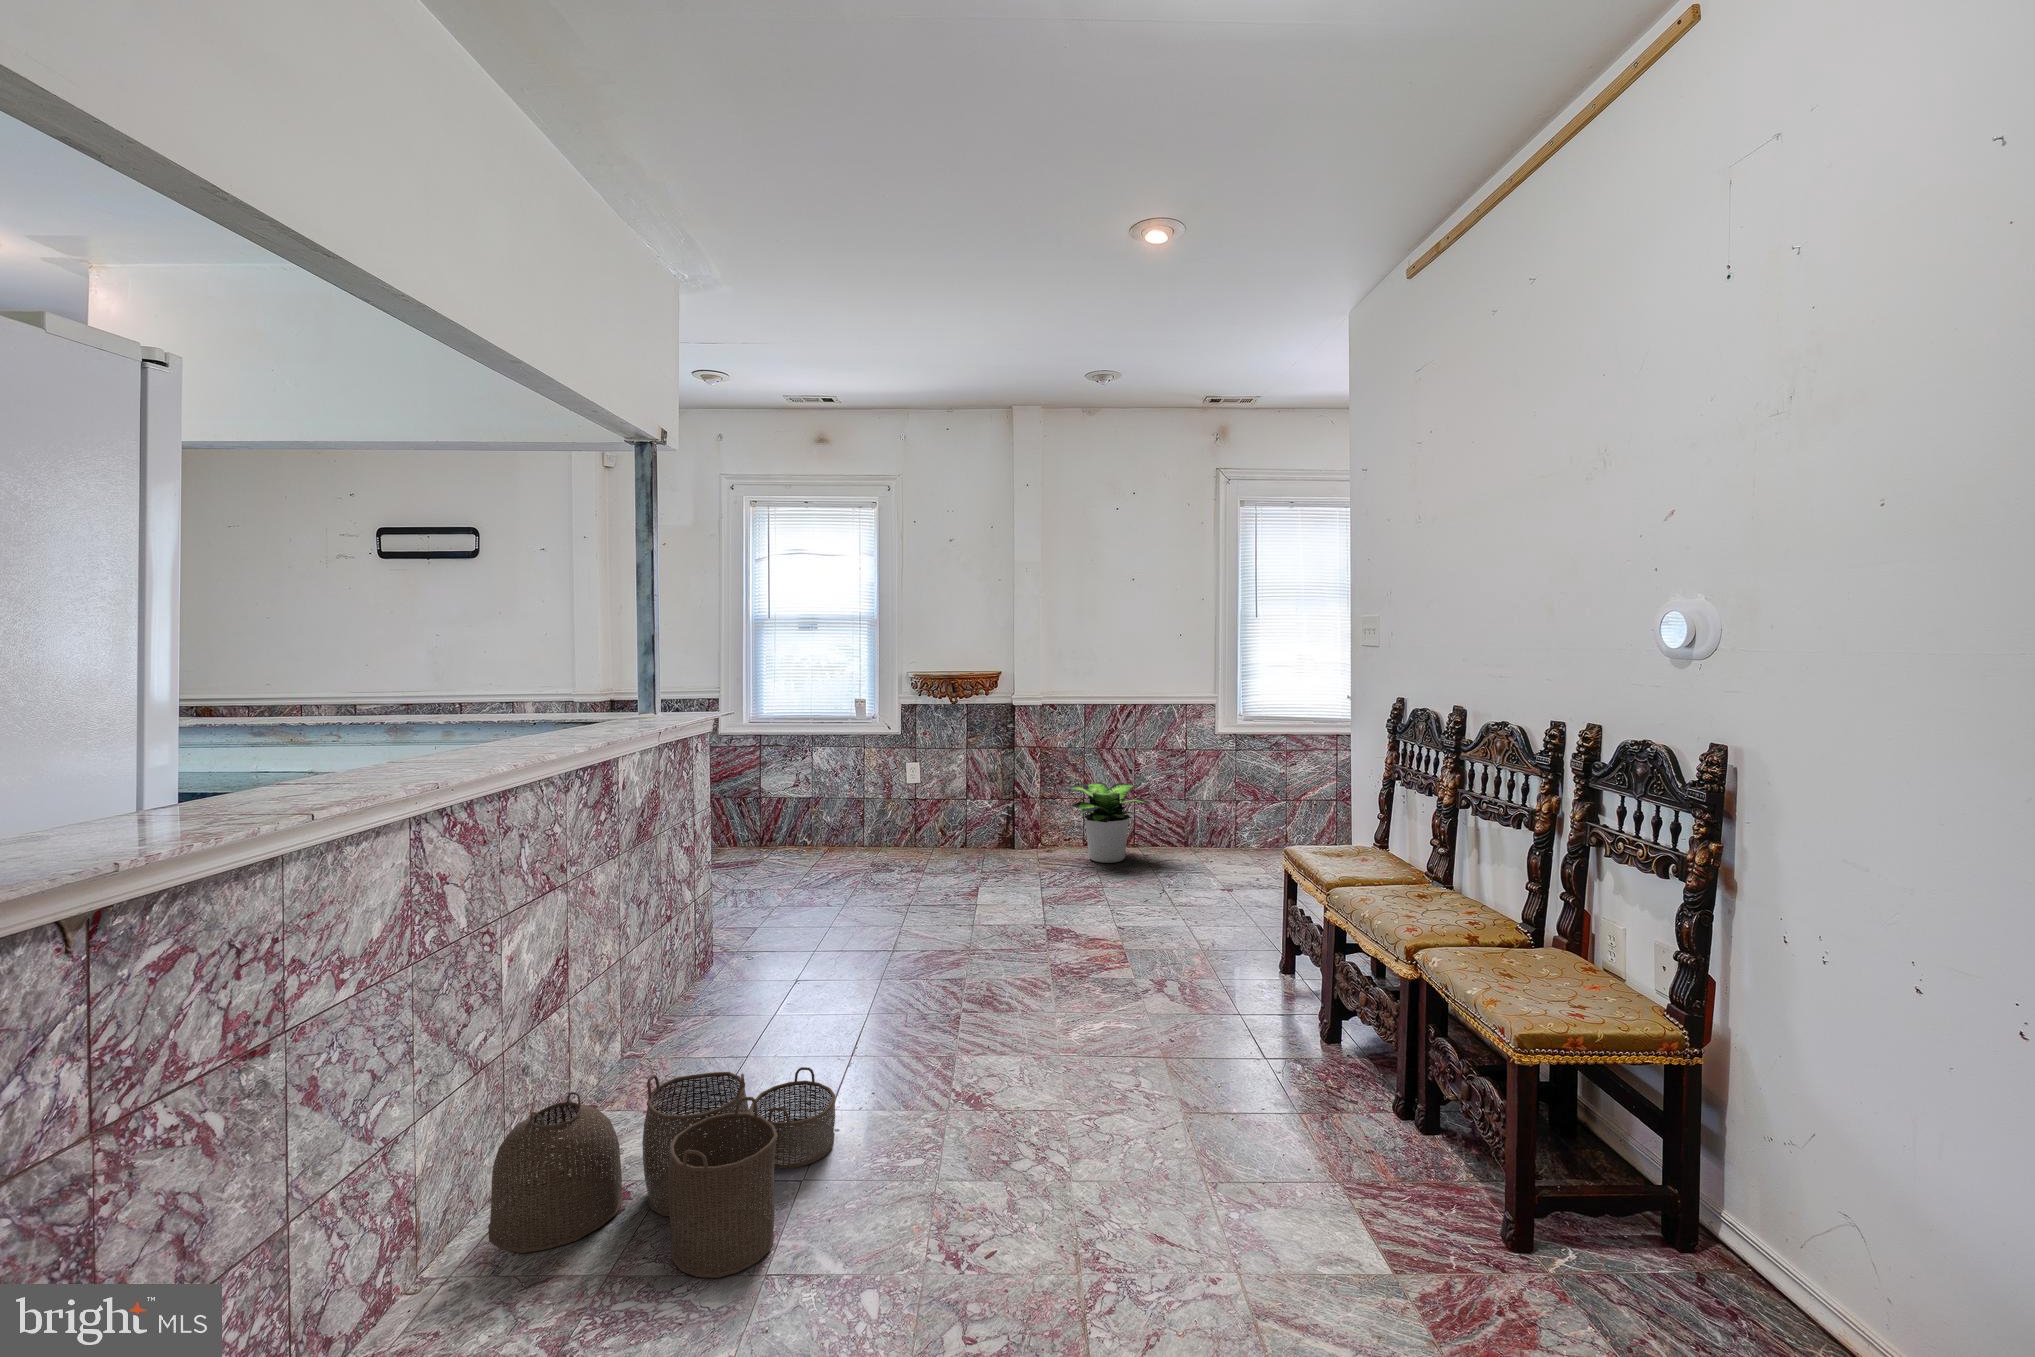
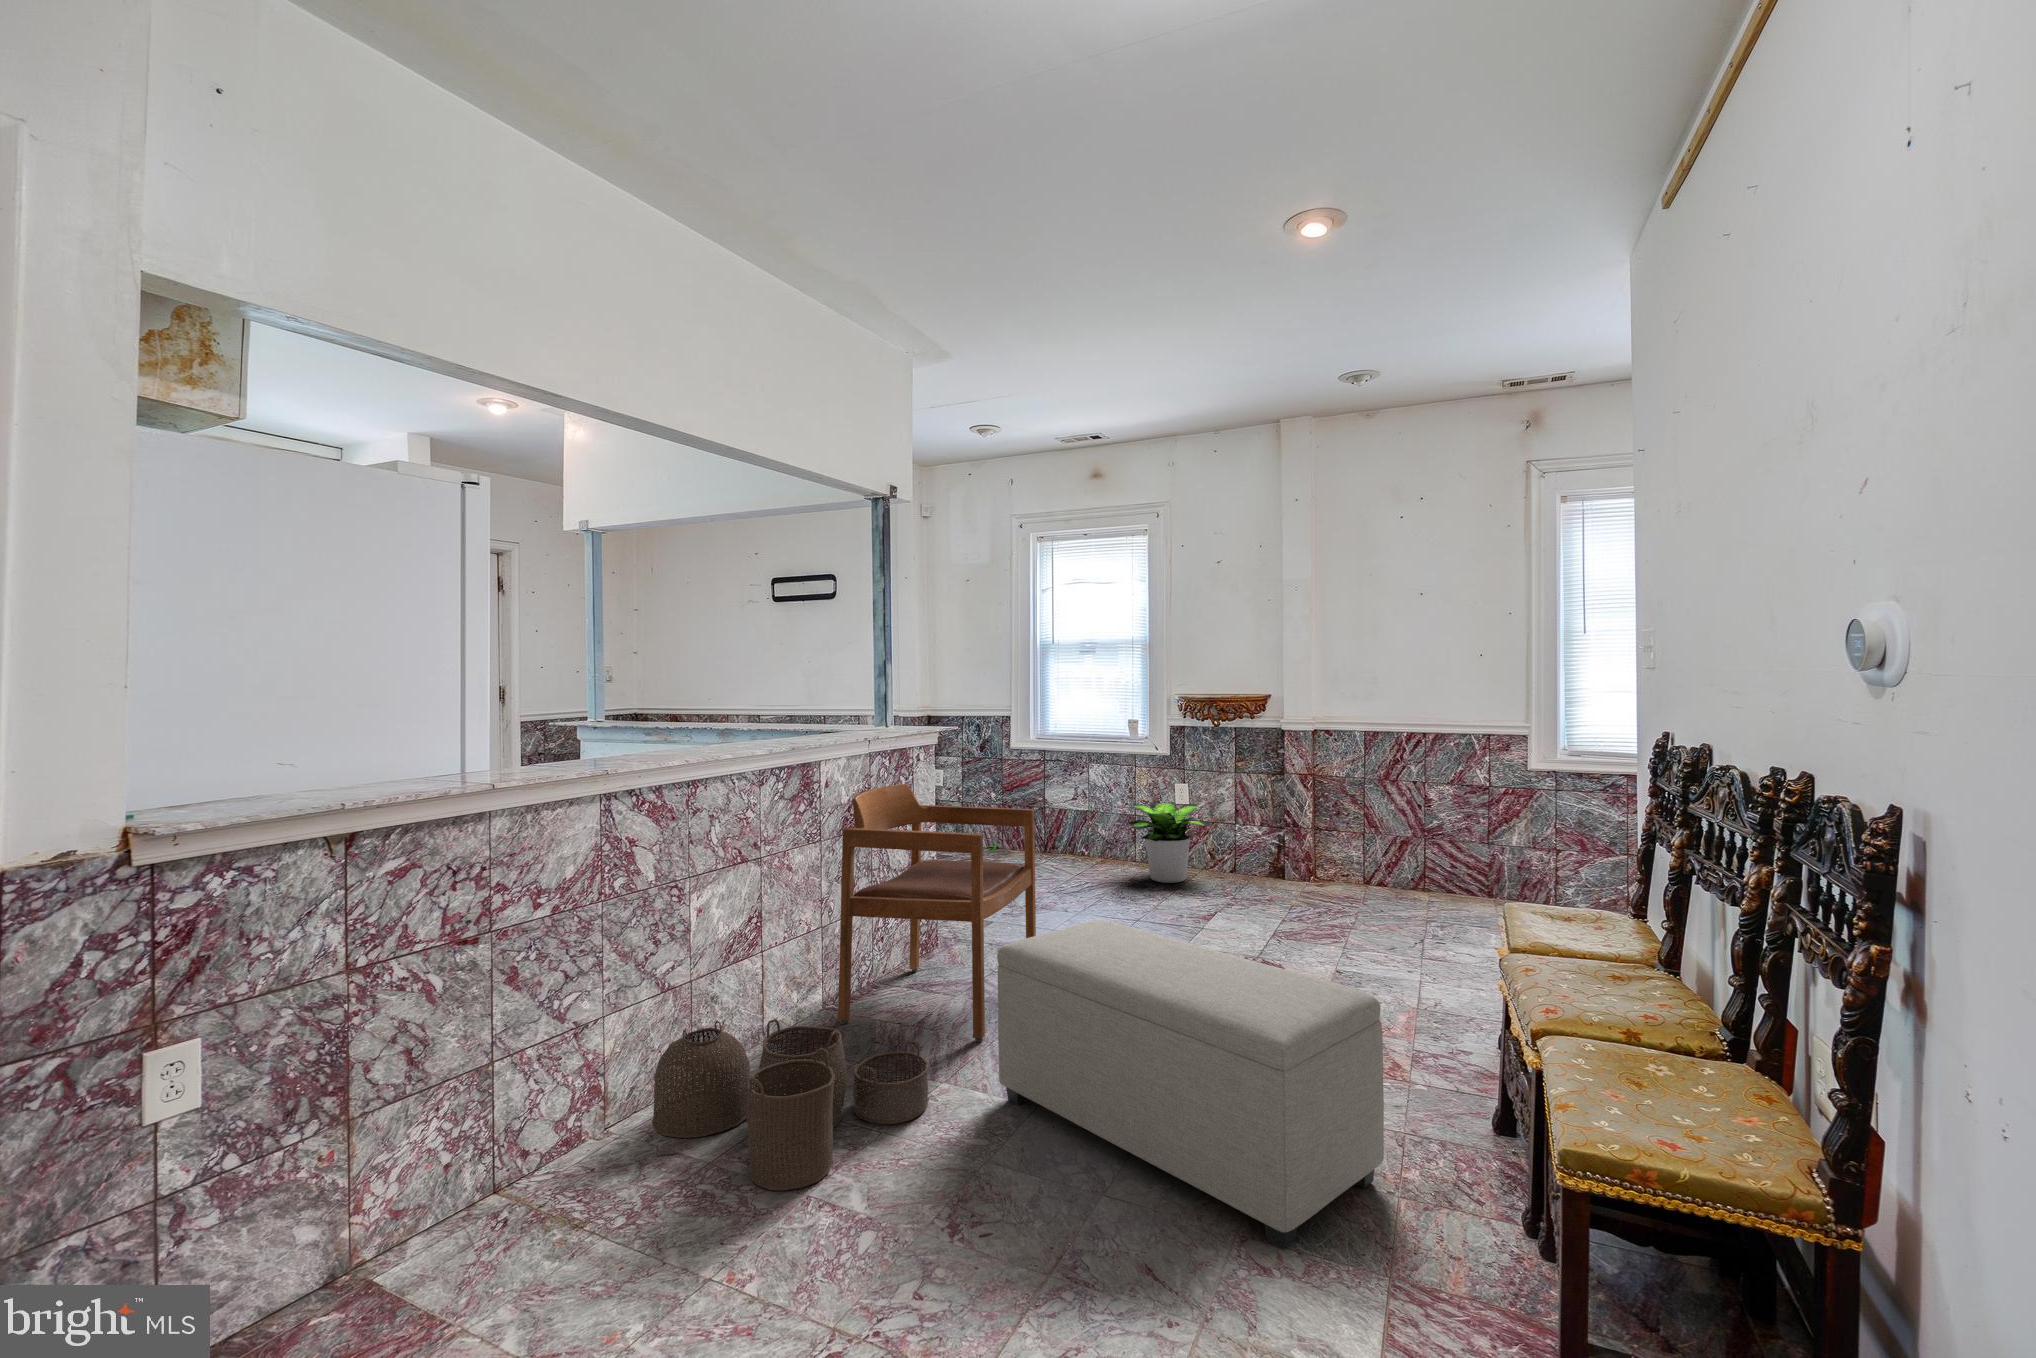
armchair: none [657,780,854,1066] -> present [838,784,1036,1042]
potted plant: present [1069,782,1151,863] -> present [1129,802,1214,883]
ottoman: none [902,908,1282,1185] -> present [997,920,1384,1250]

